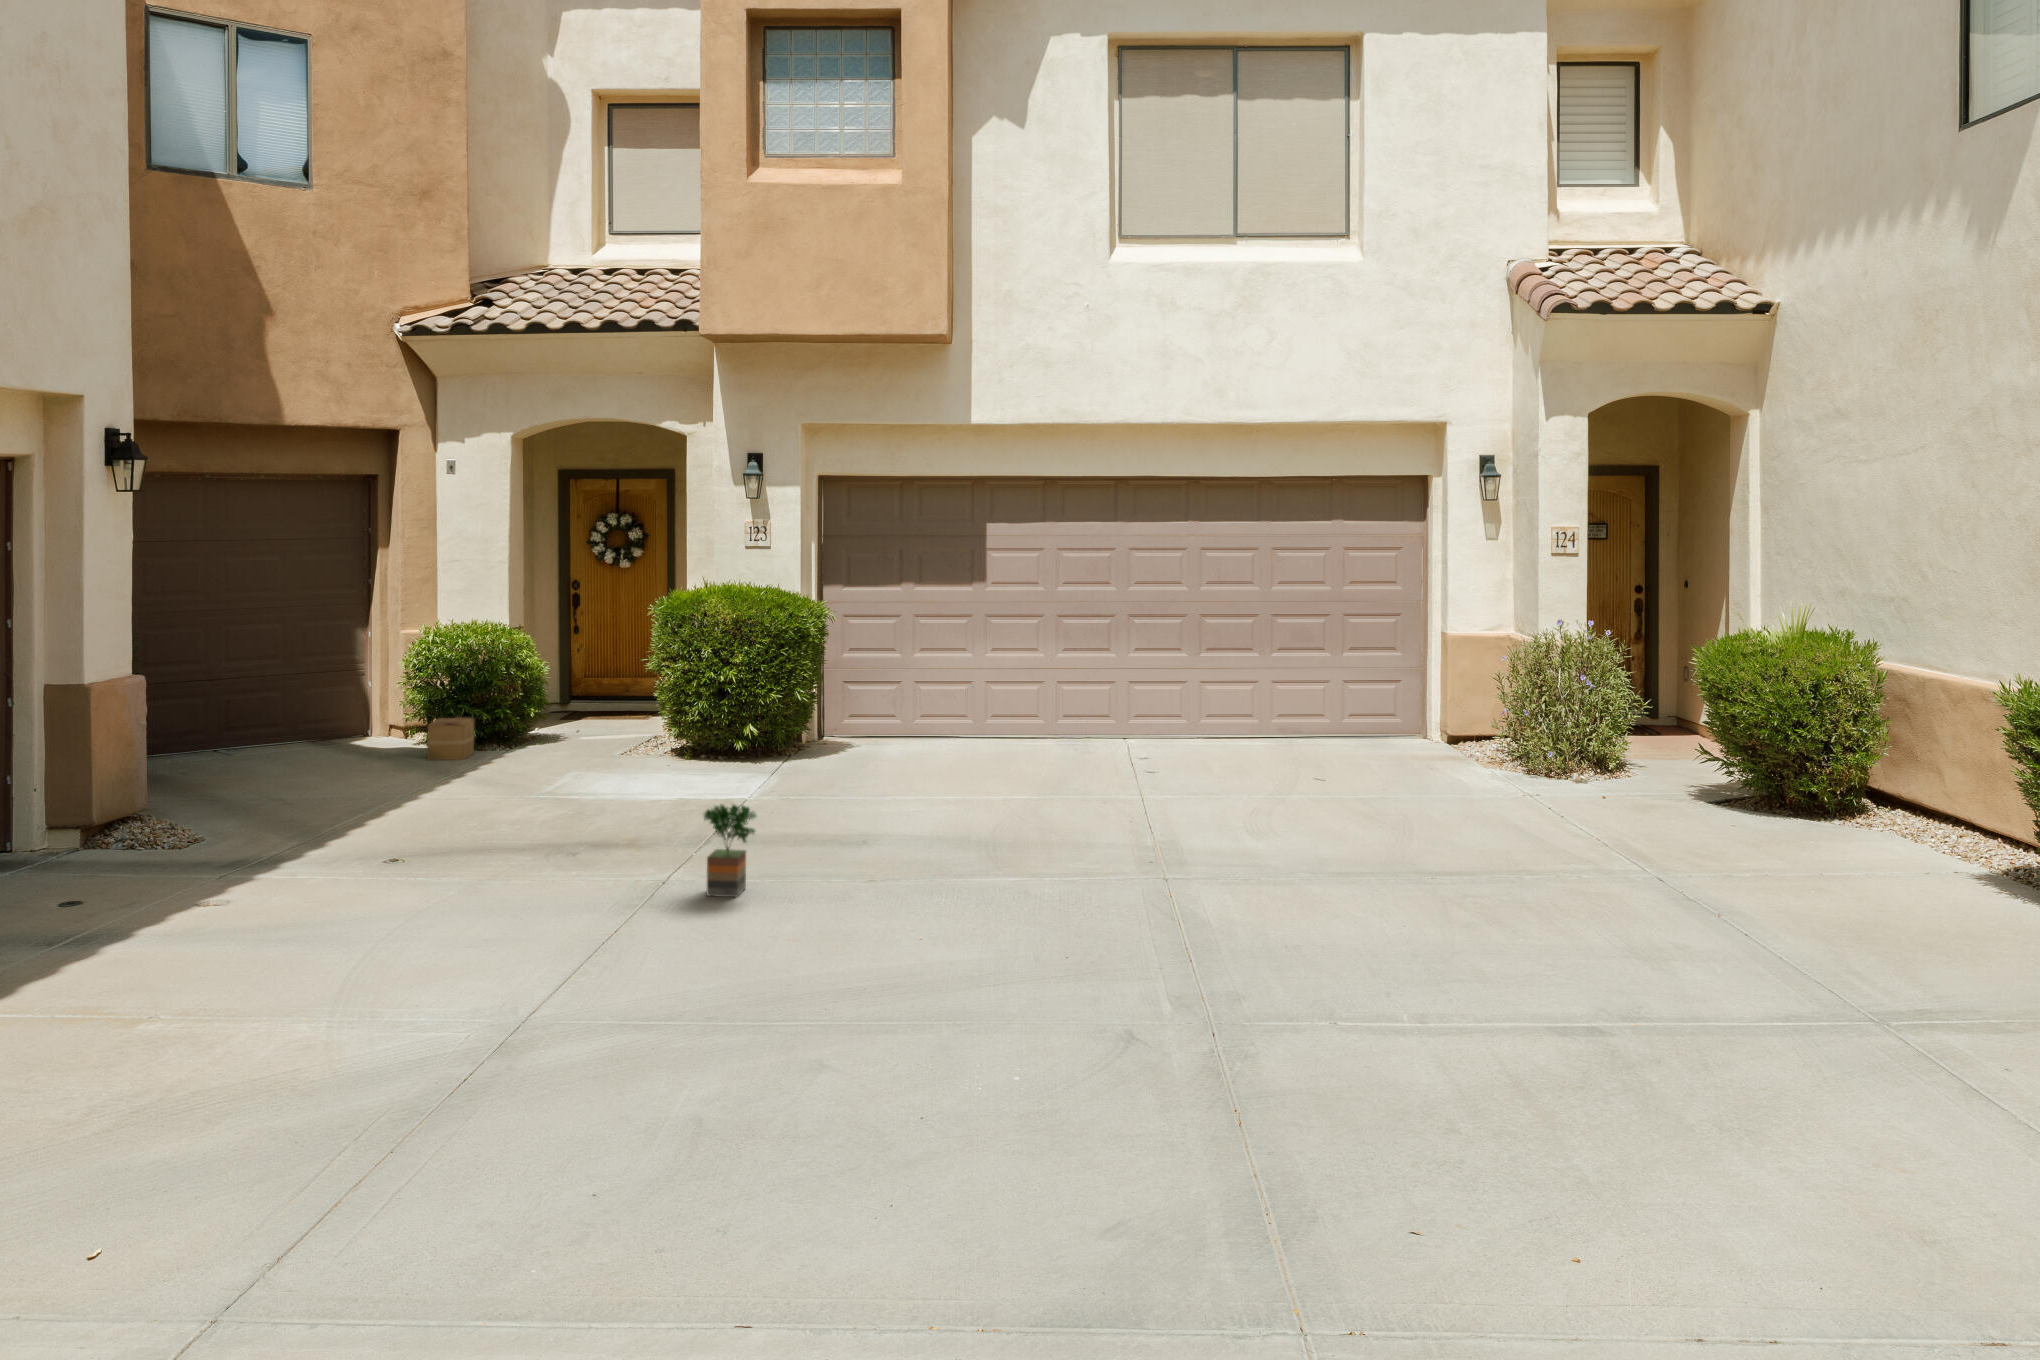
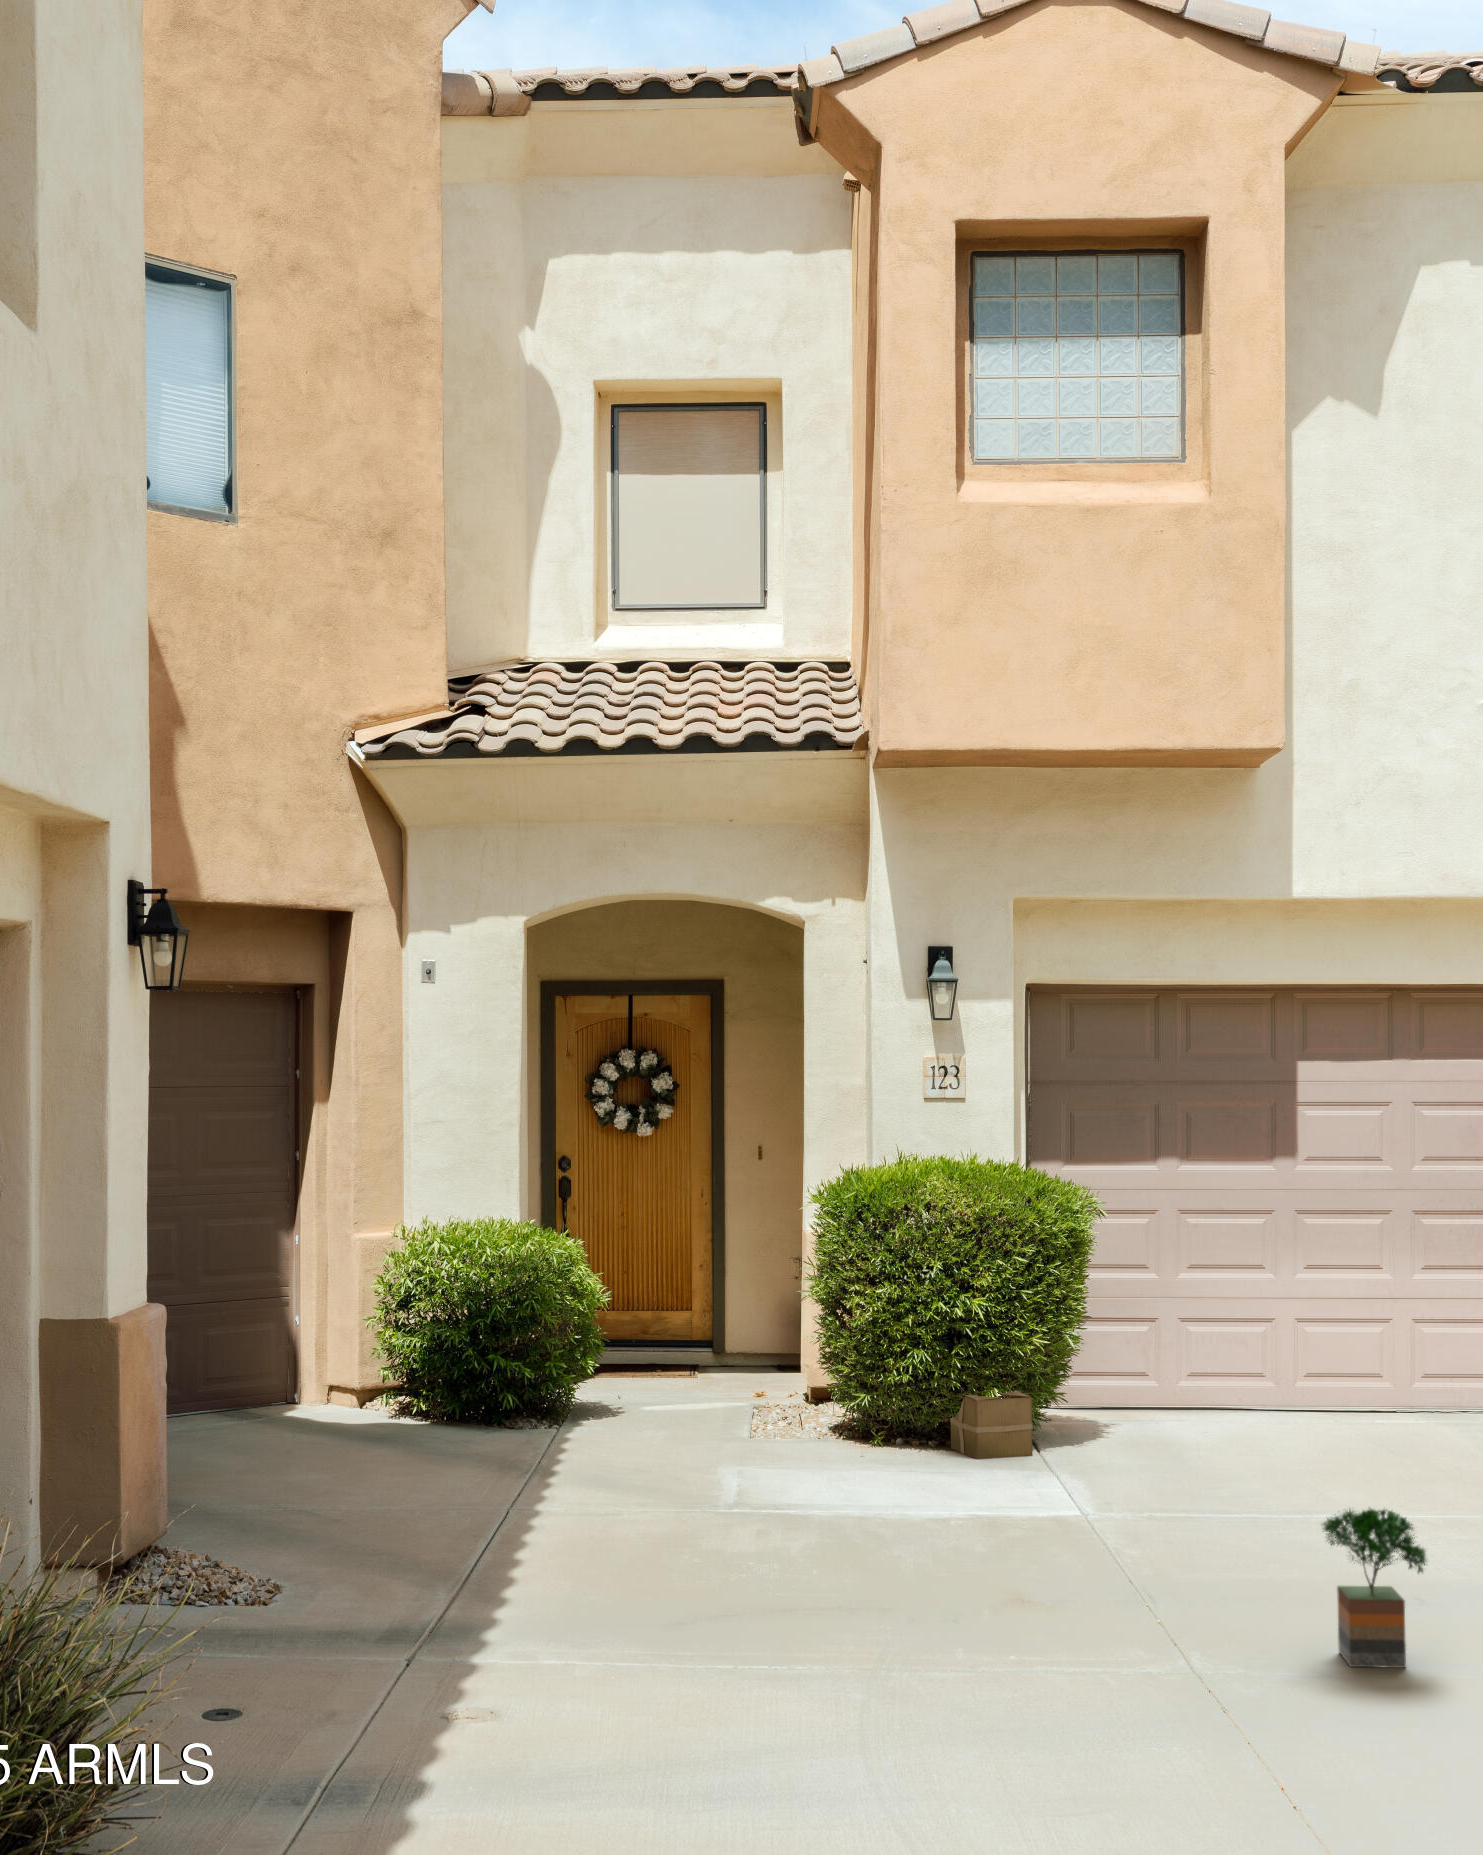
cardboard box: present [427,717,474,760] -> present [950,1390,1033,1459]

